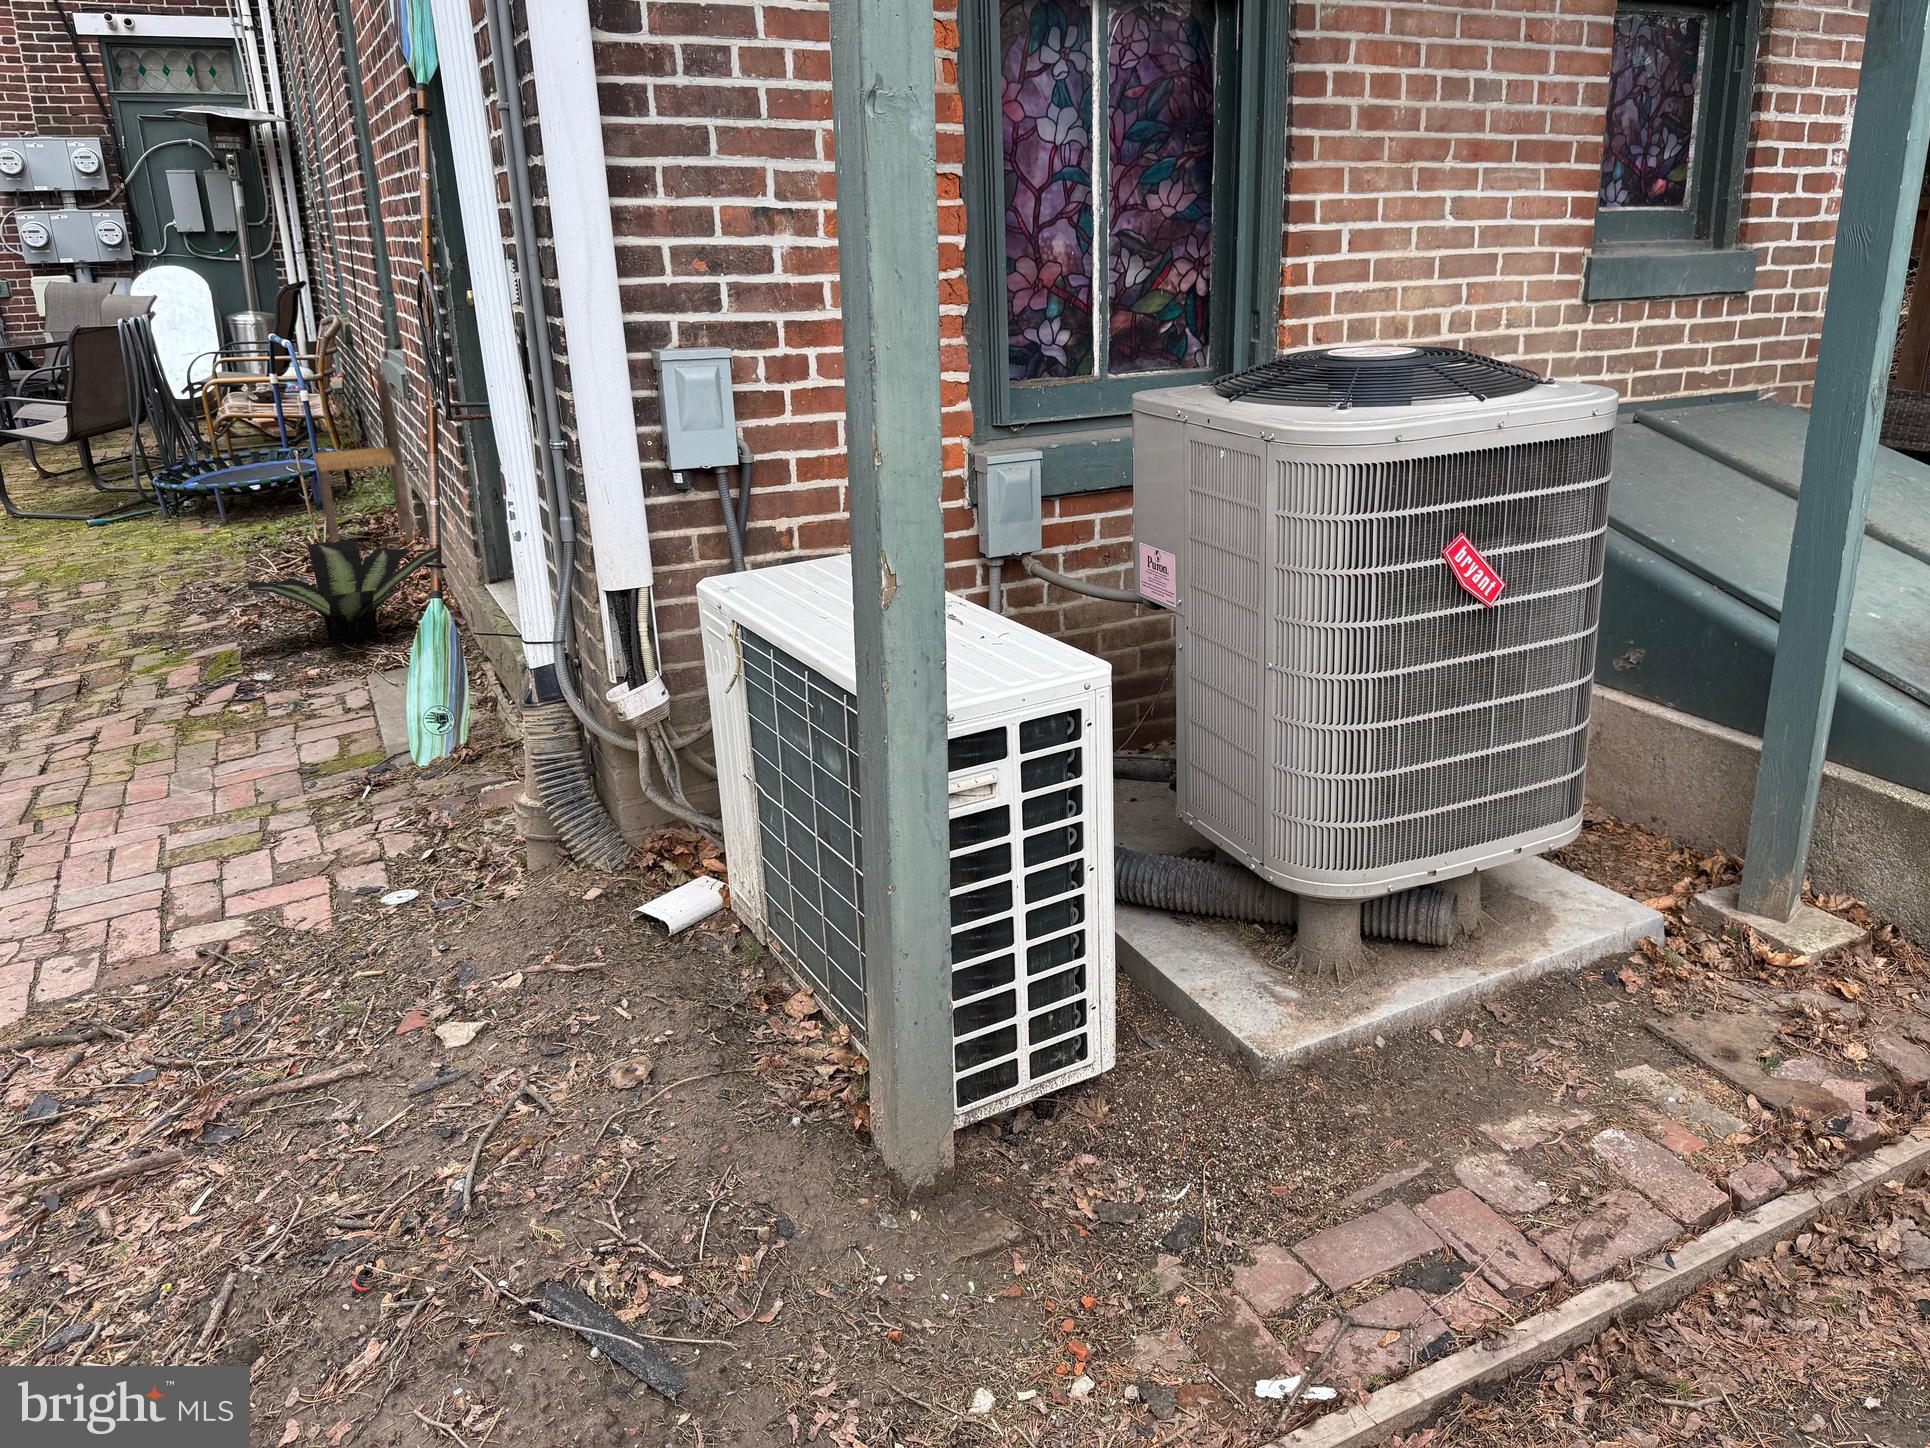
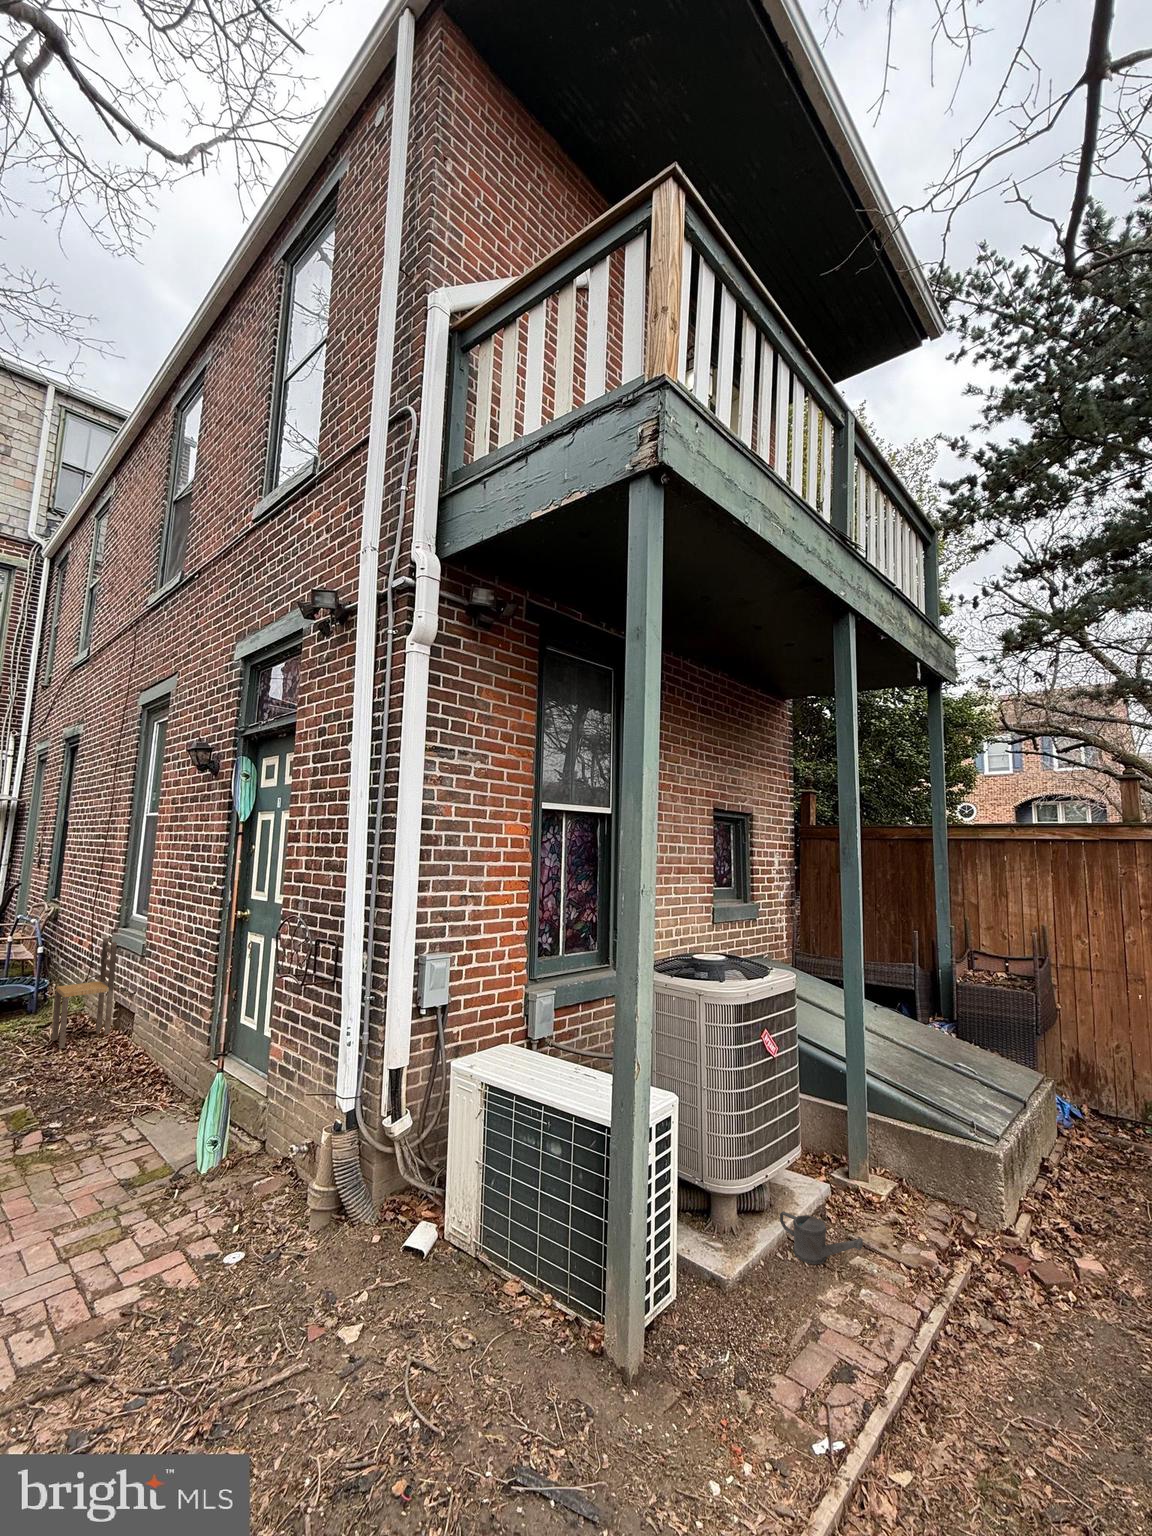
potted plant: present [248,540,443,643] -> none [46,1038,170,1102]
watering can: none [1460,947,1628,1060] -> present [780,1211,863,1265]

